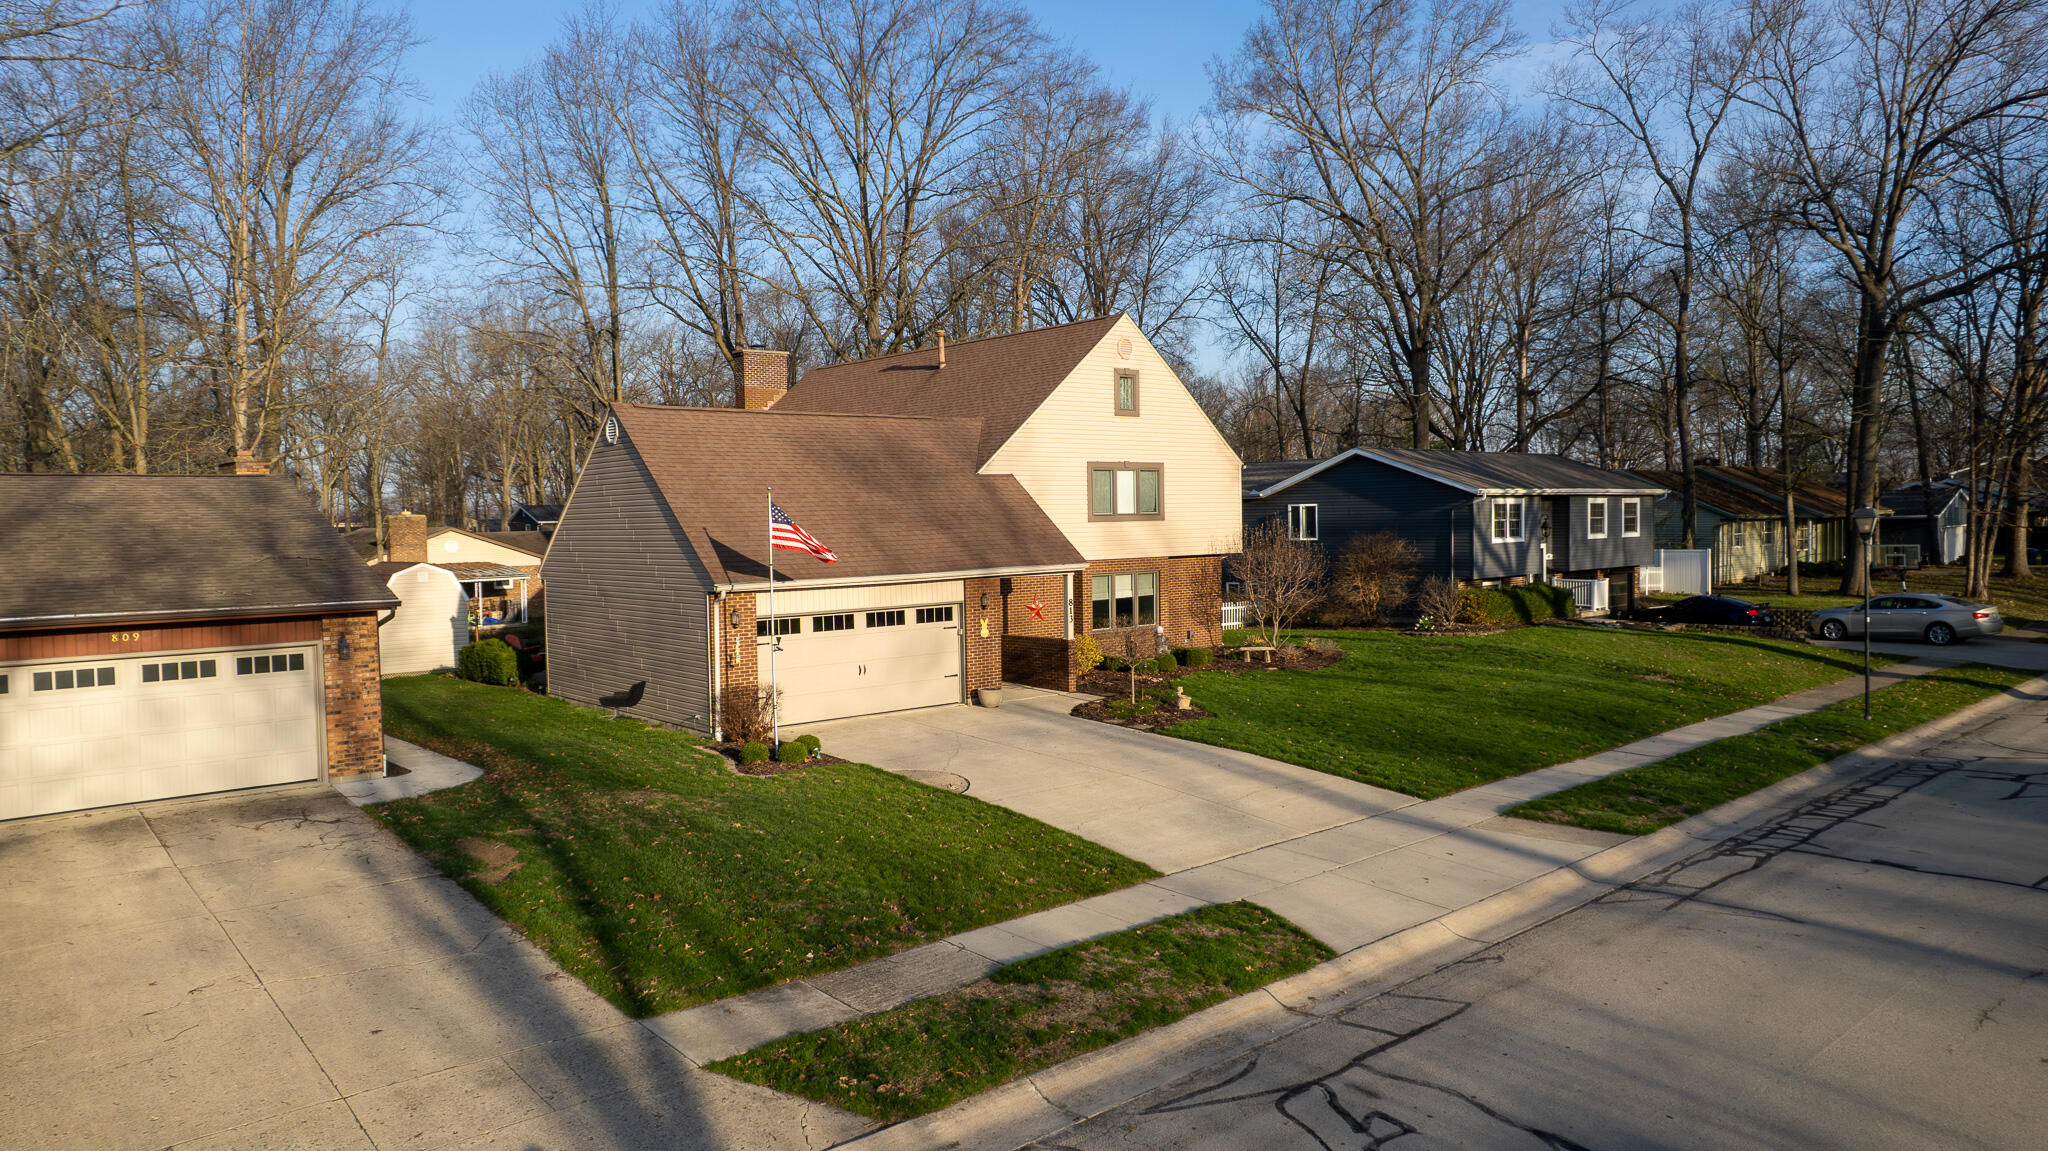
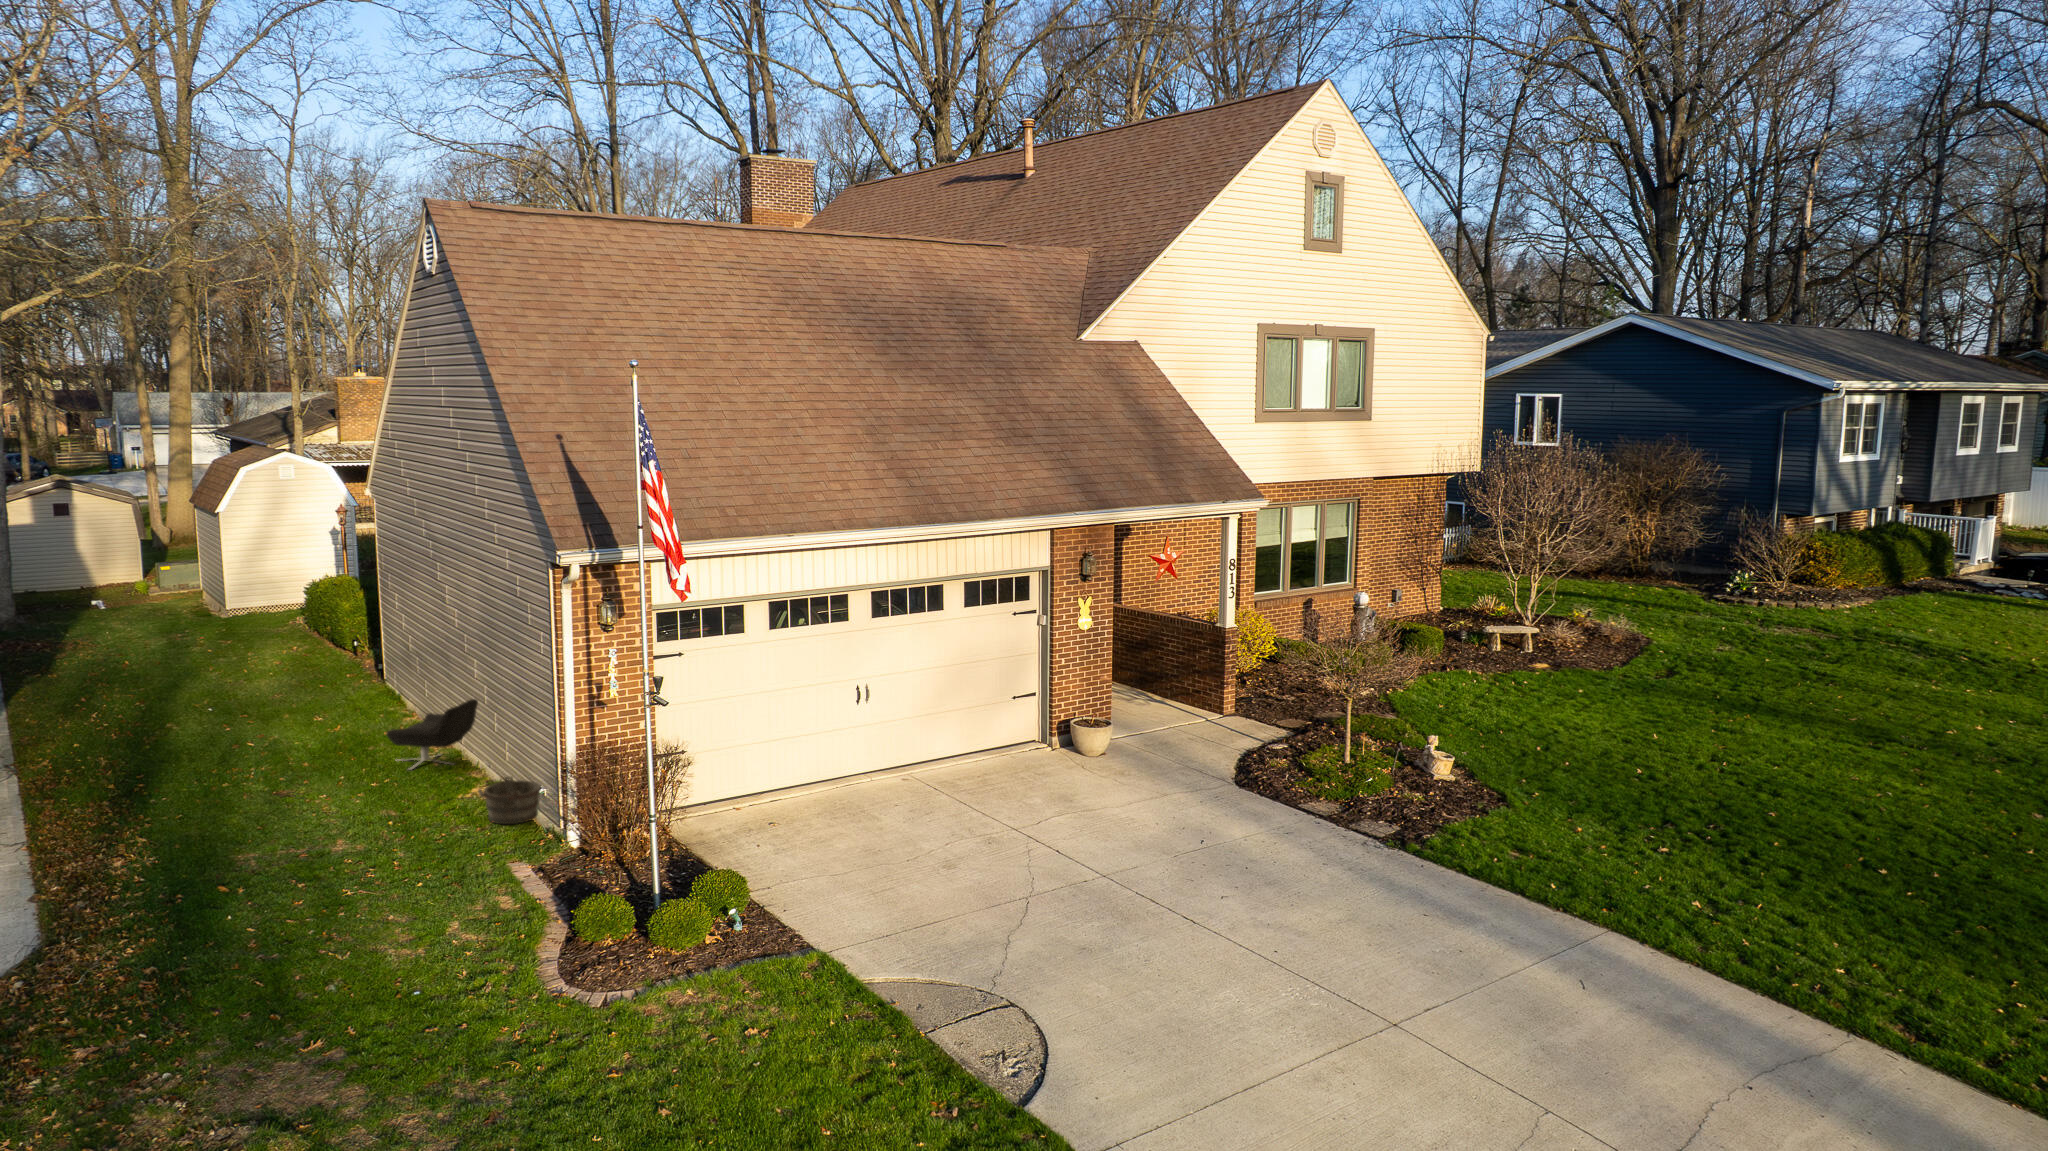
bucket: none [663,713,696,735] -> present [478,777,541,824]

